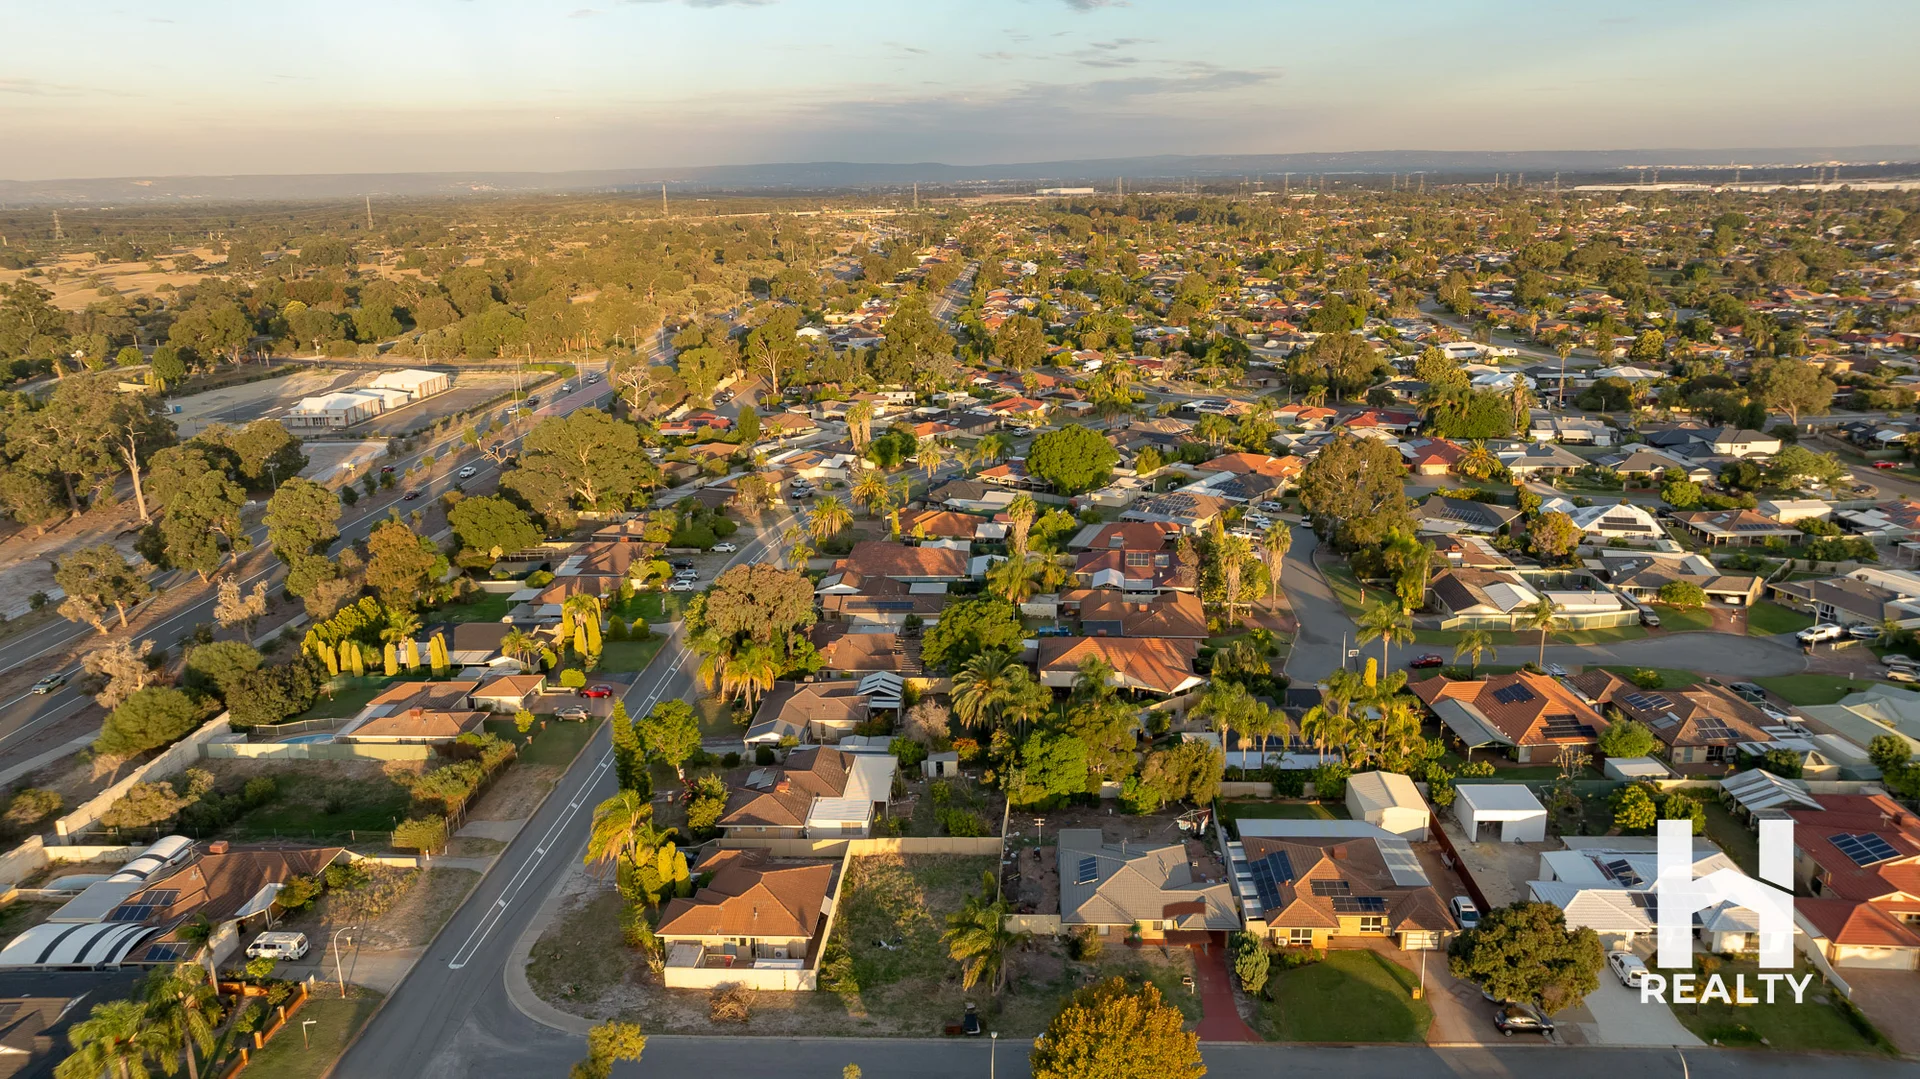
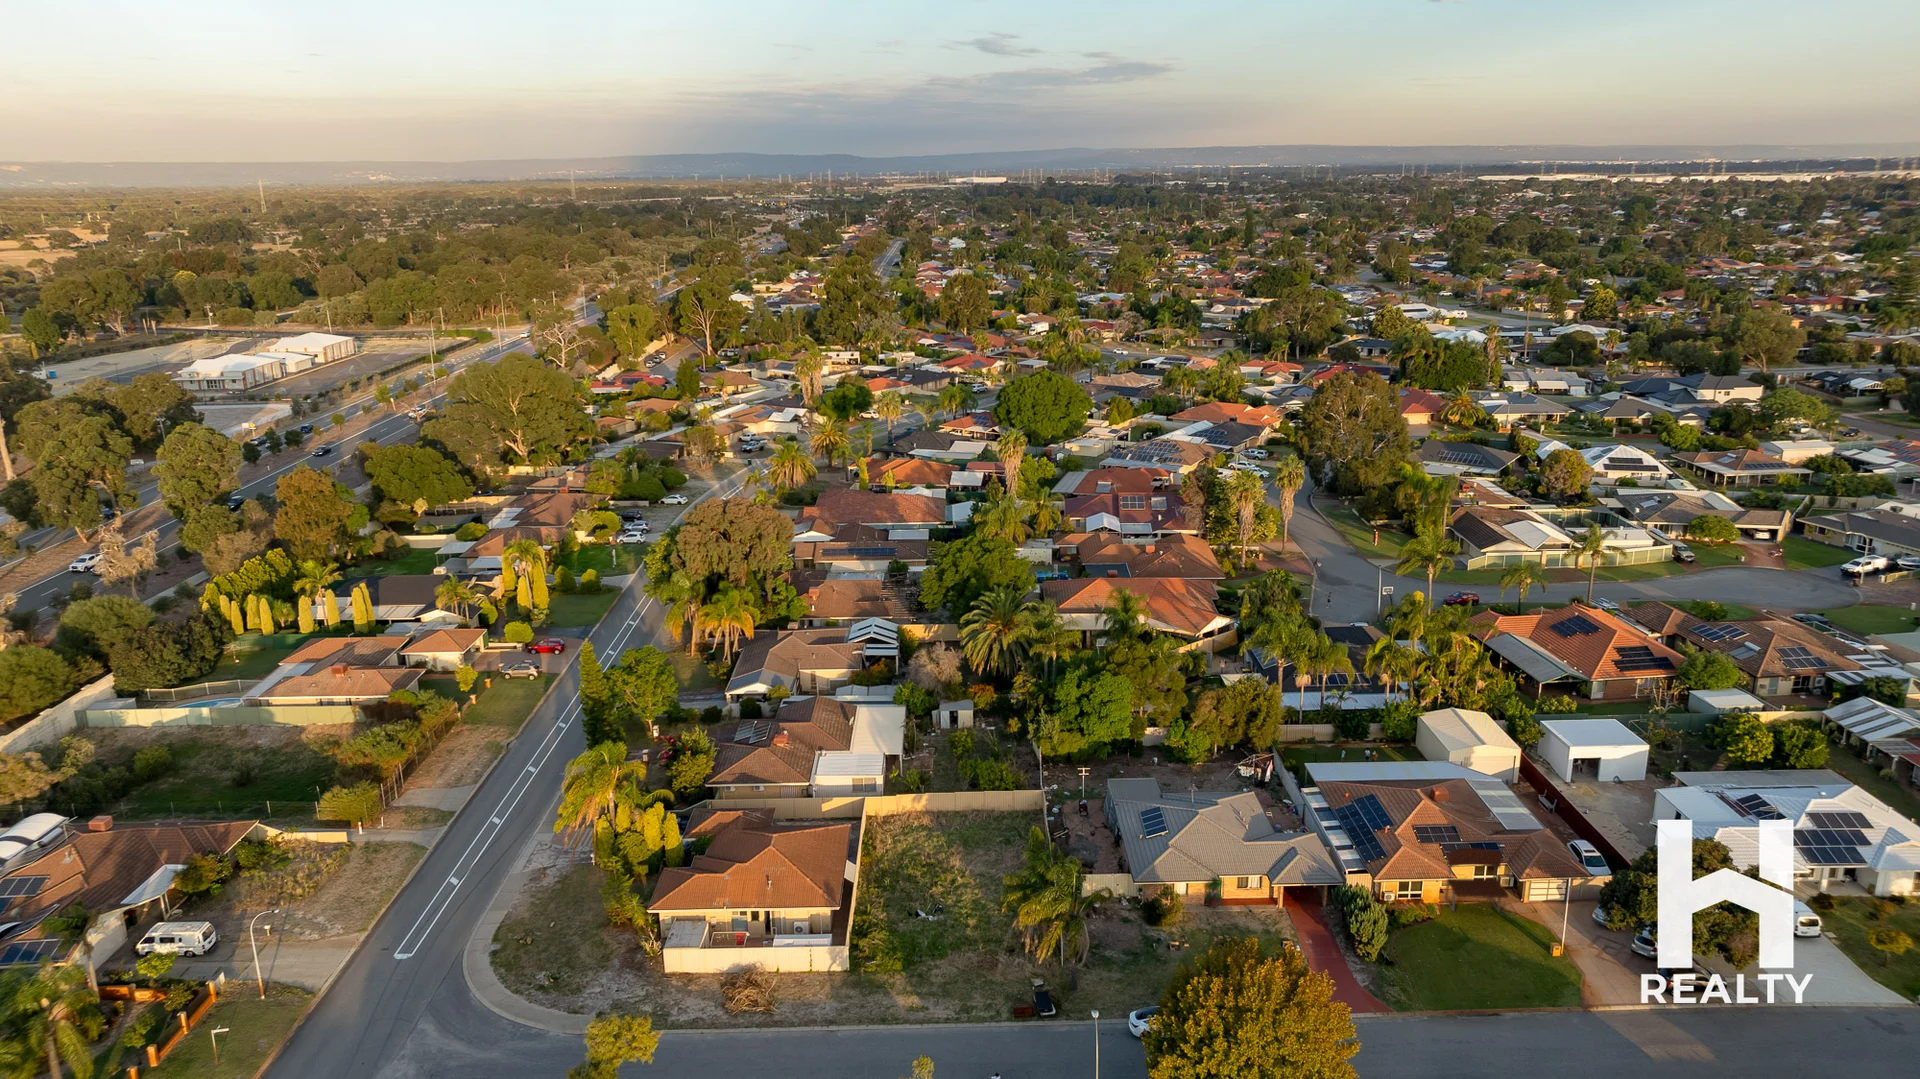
bench: present [1162,901,1212,958] -> present [1445,848,1508,912]

